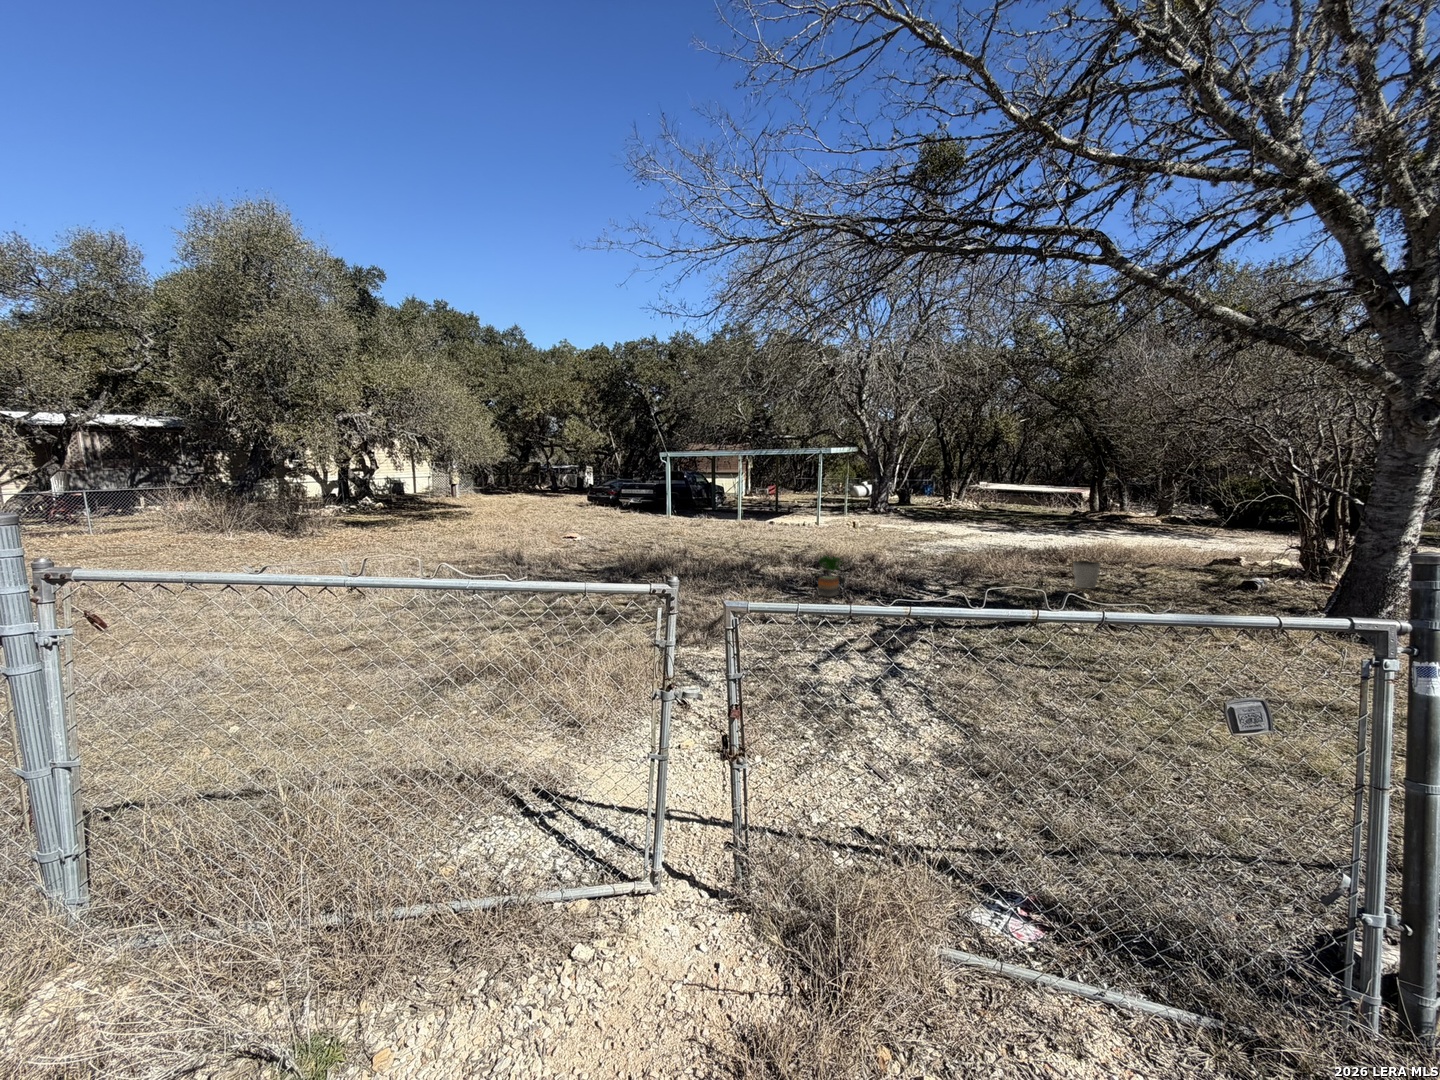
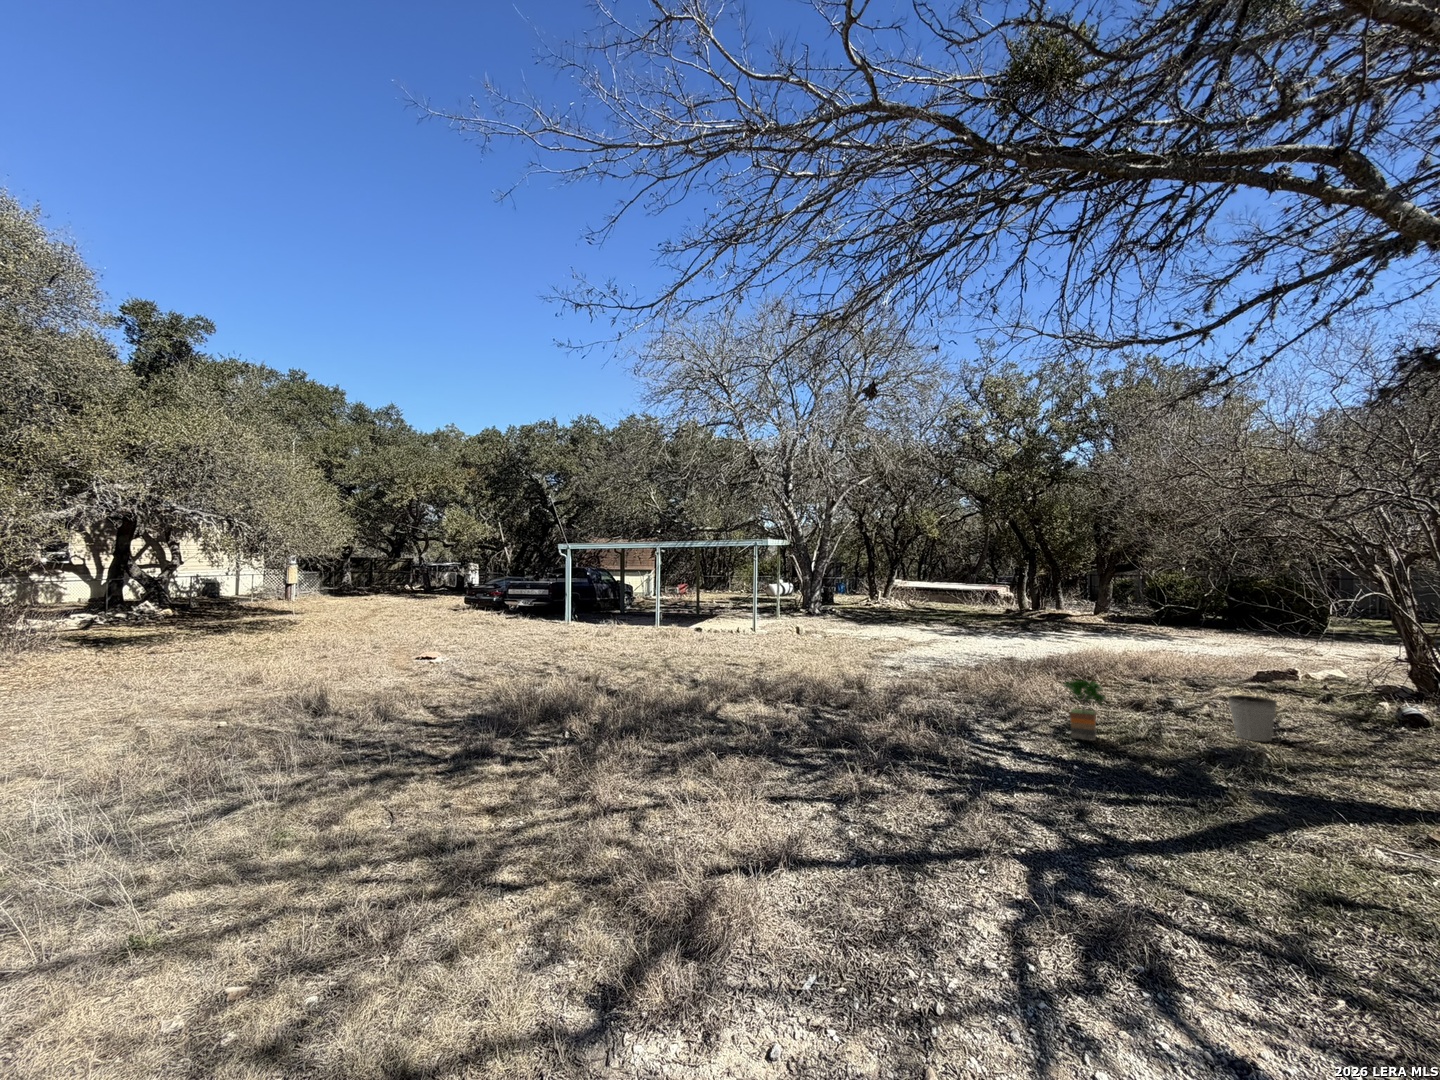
potted tree: present [818,556,843,597] -> present [1064,680,1105,741]

